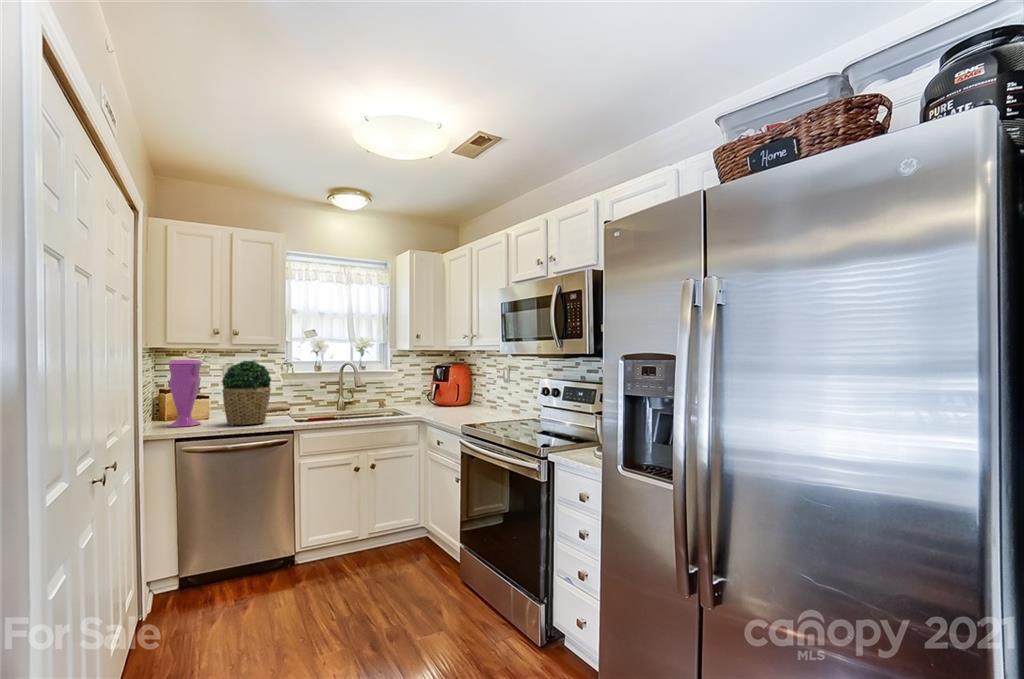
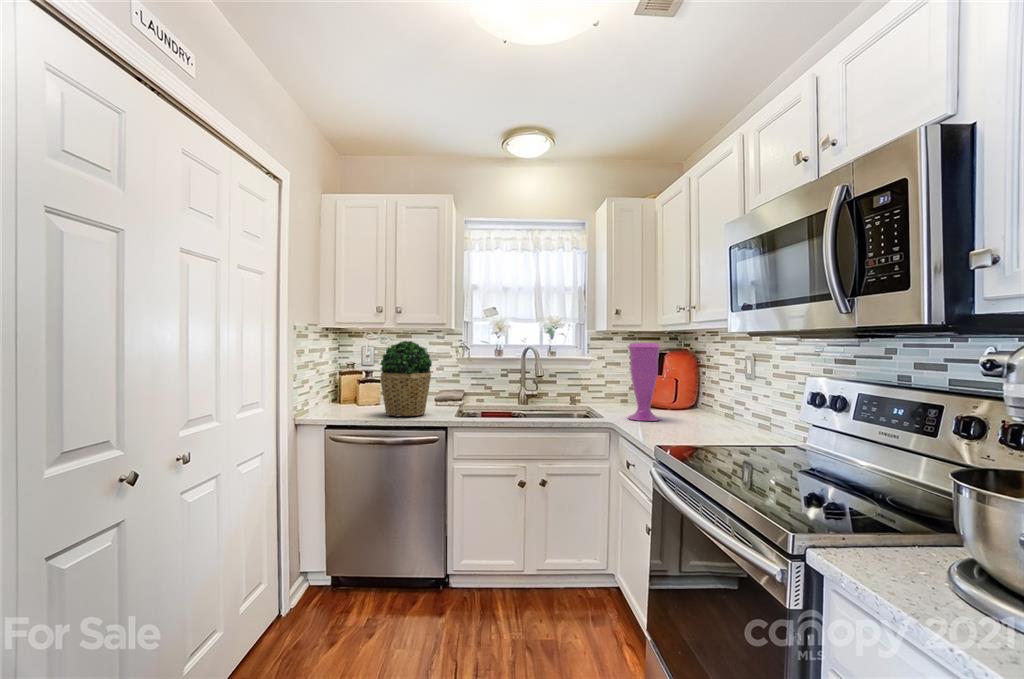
vase: present [167,360,203,427] -> present [628,343,661,421]

